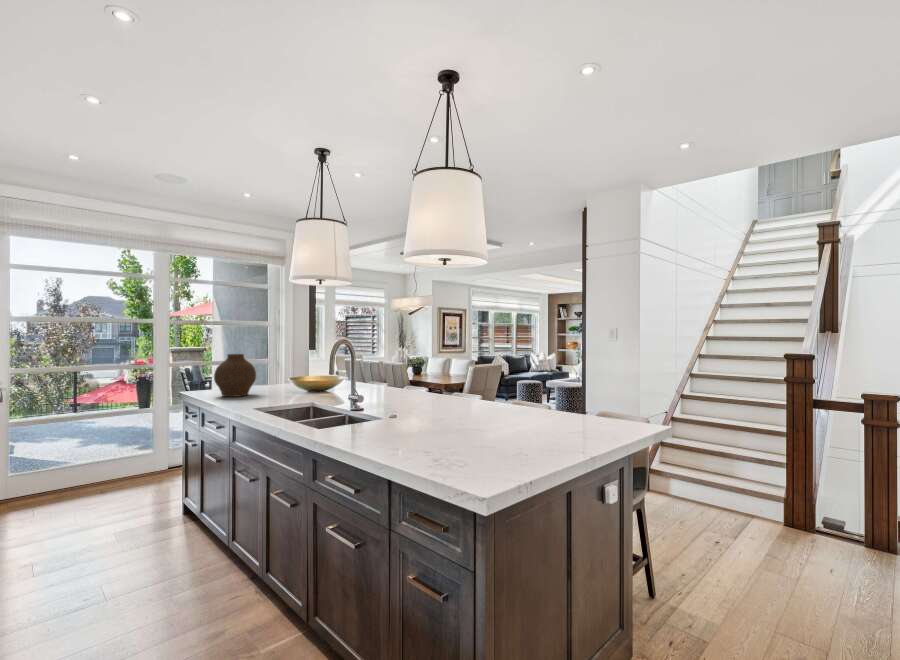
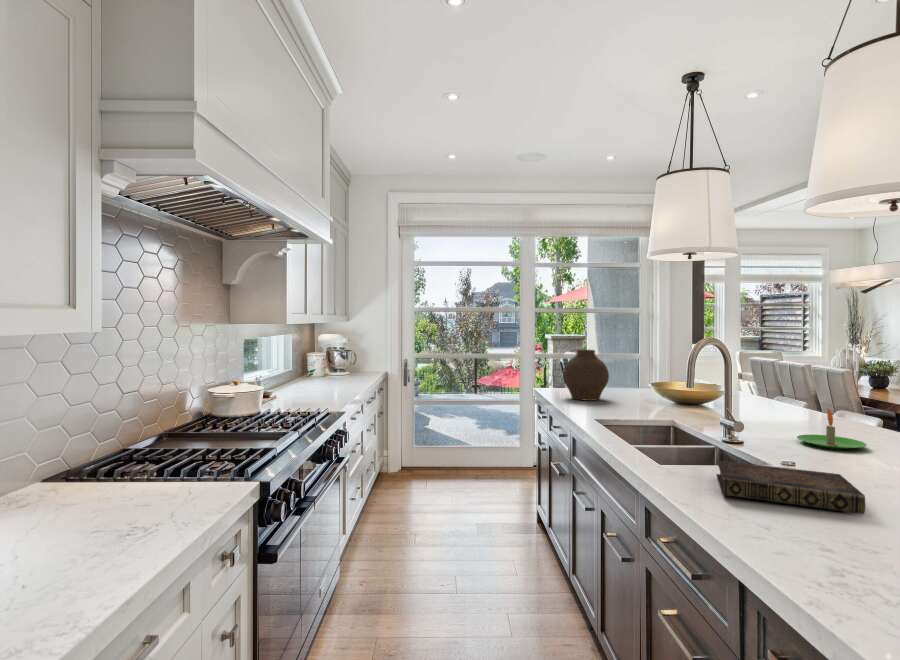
candle: none [390,381,424,405] -> present [797,408,867,449]
book: none [357,414,435,436] -> present [717,460,865,514]

